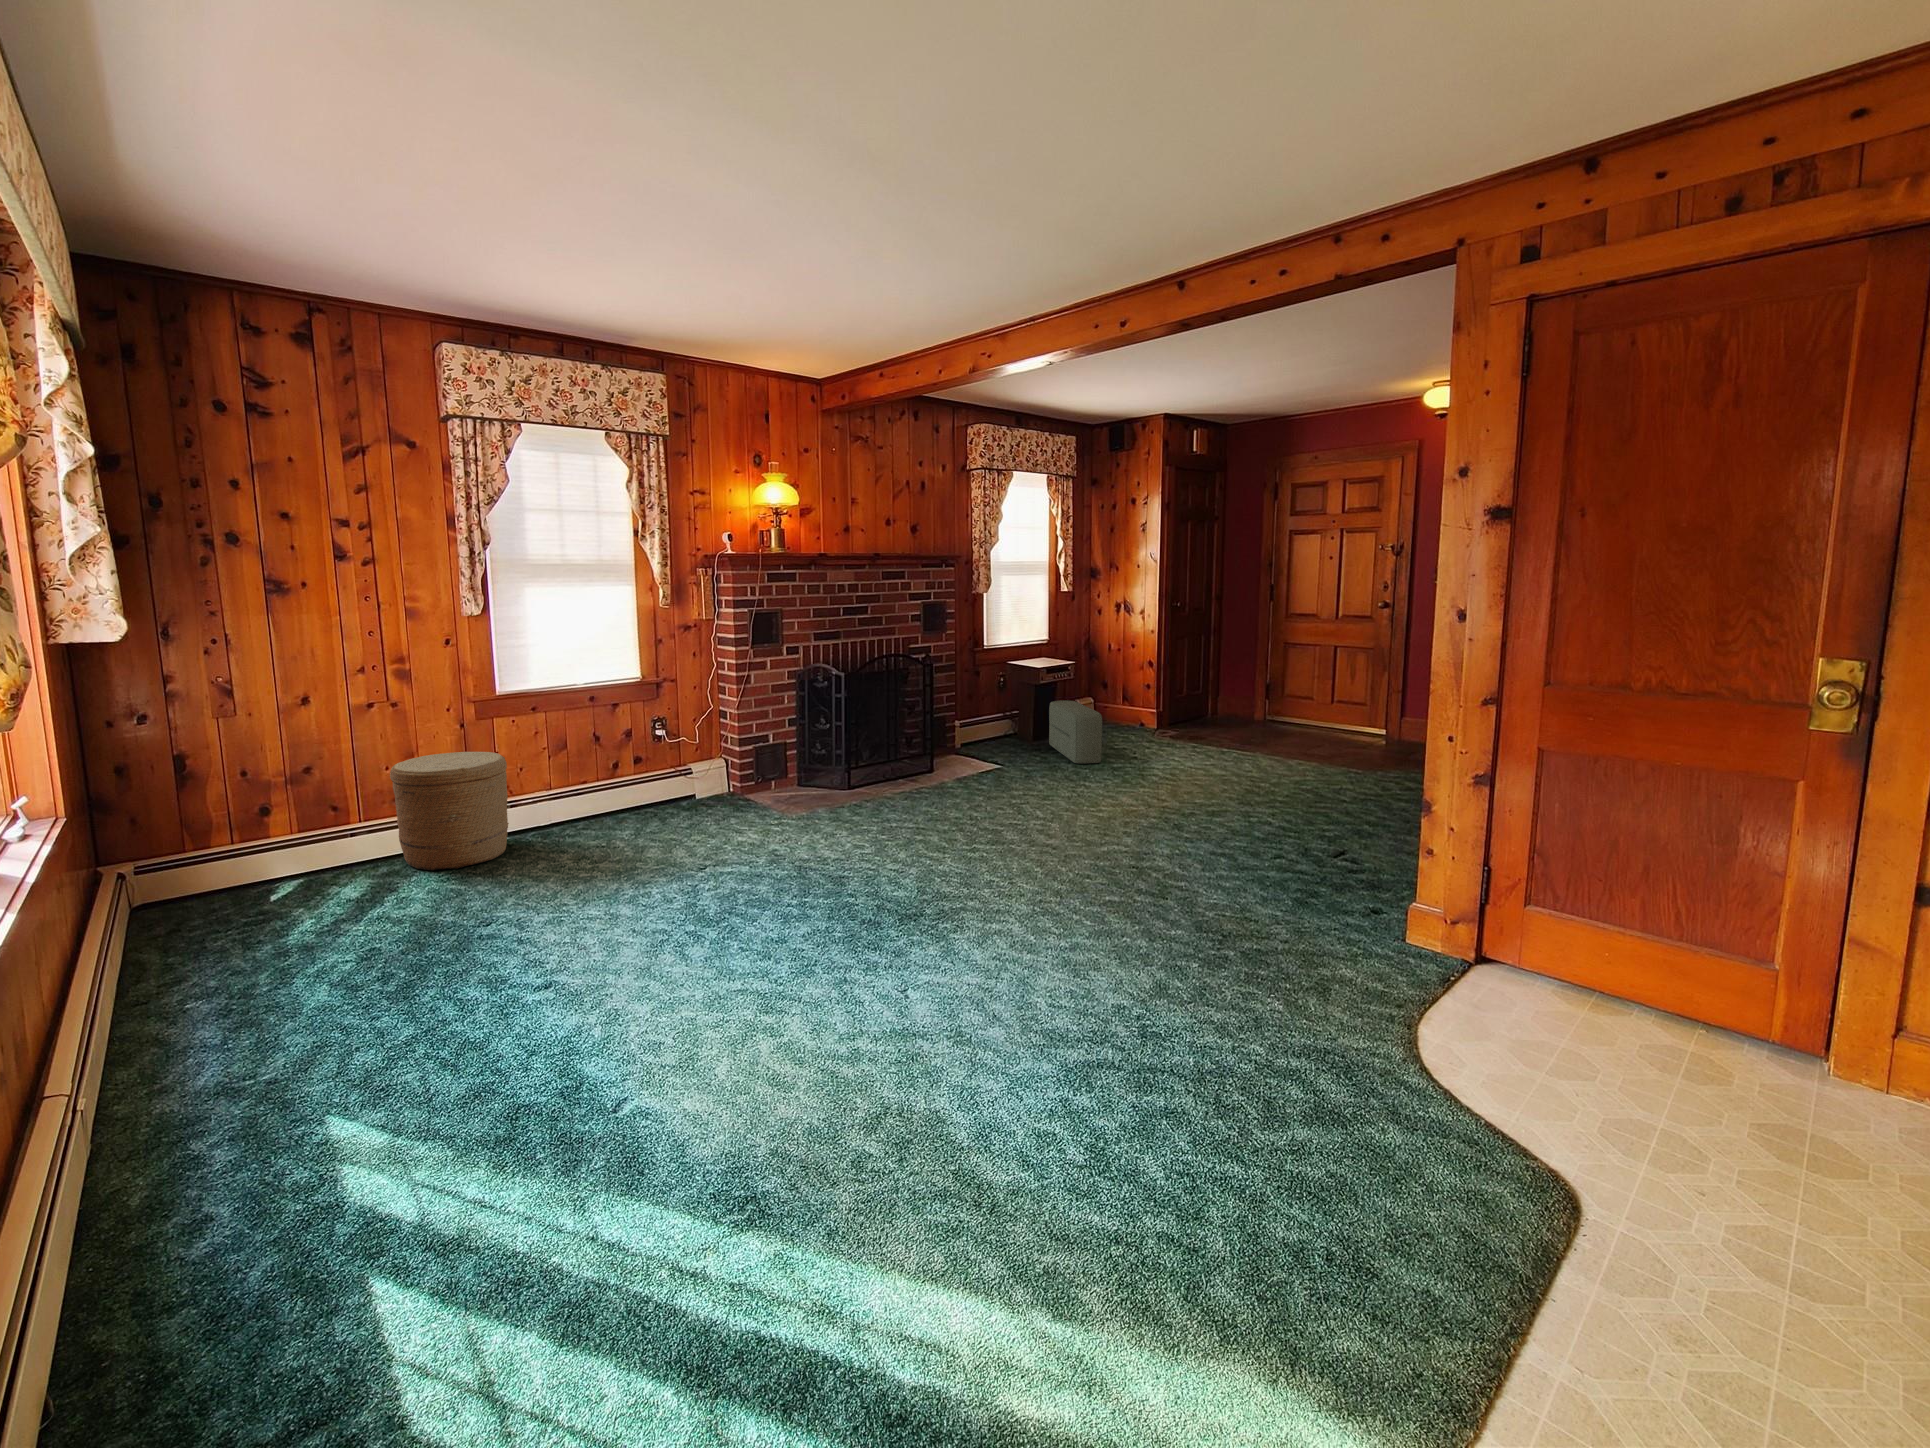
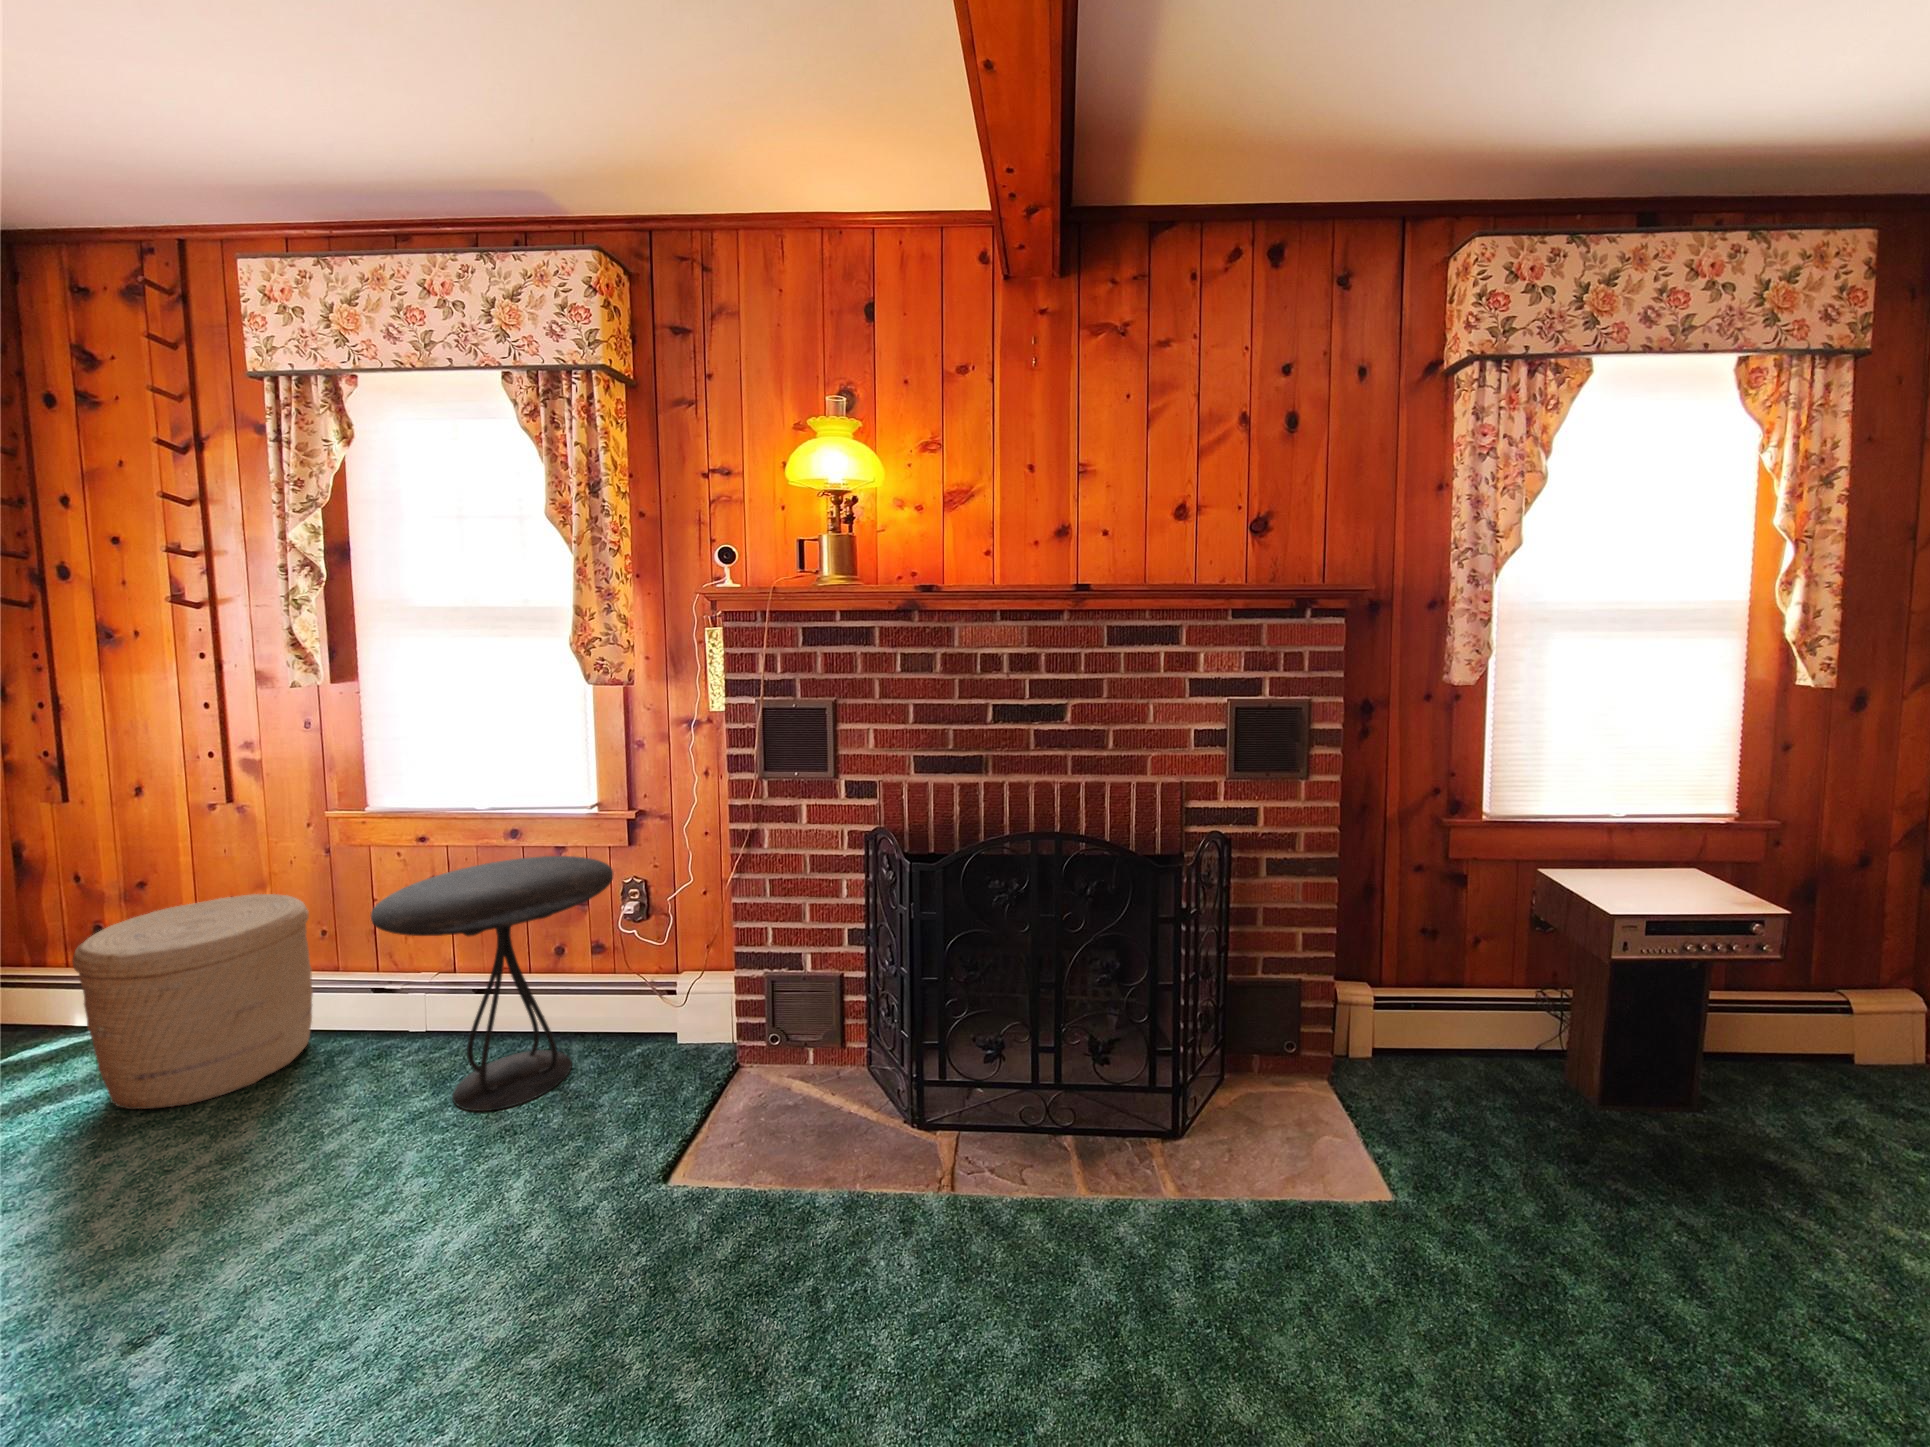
pouf: present [1049,701,1102,764] -> none [1622,1020,1783,1374]
side table: none [589,705,702,826] -> present [371,856,613,1111]

